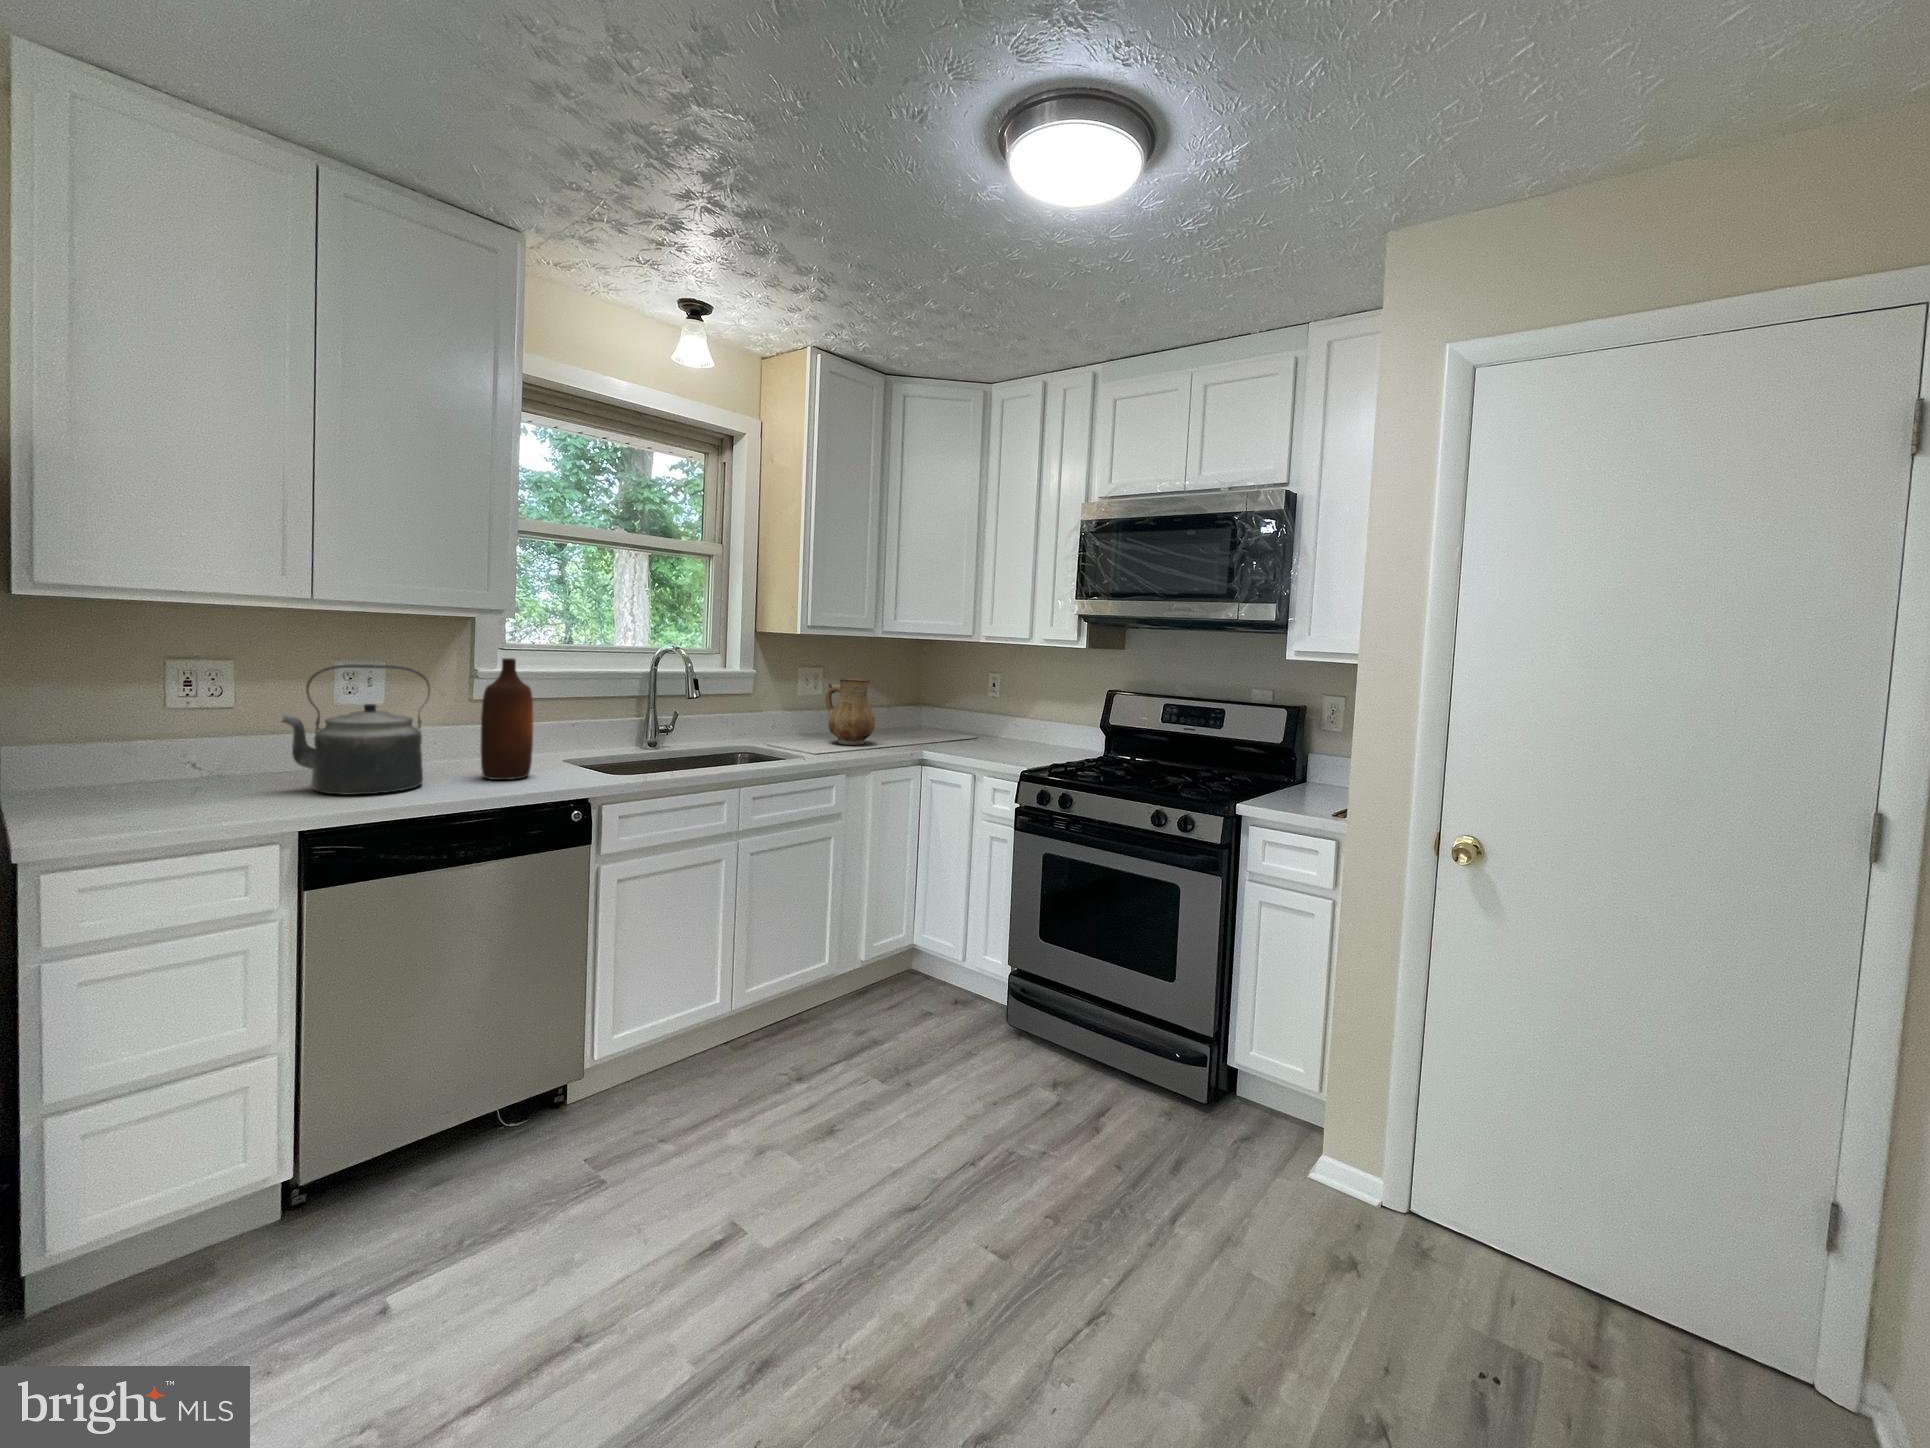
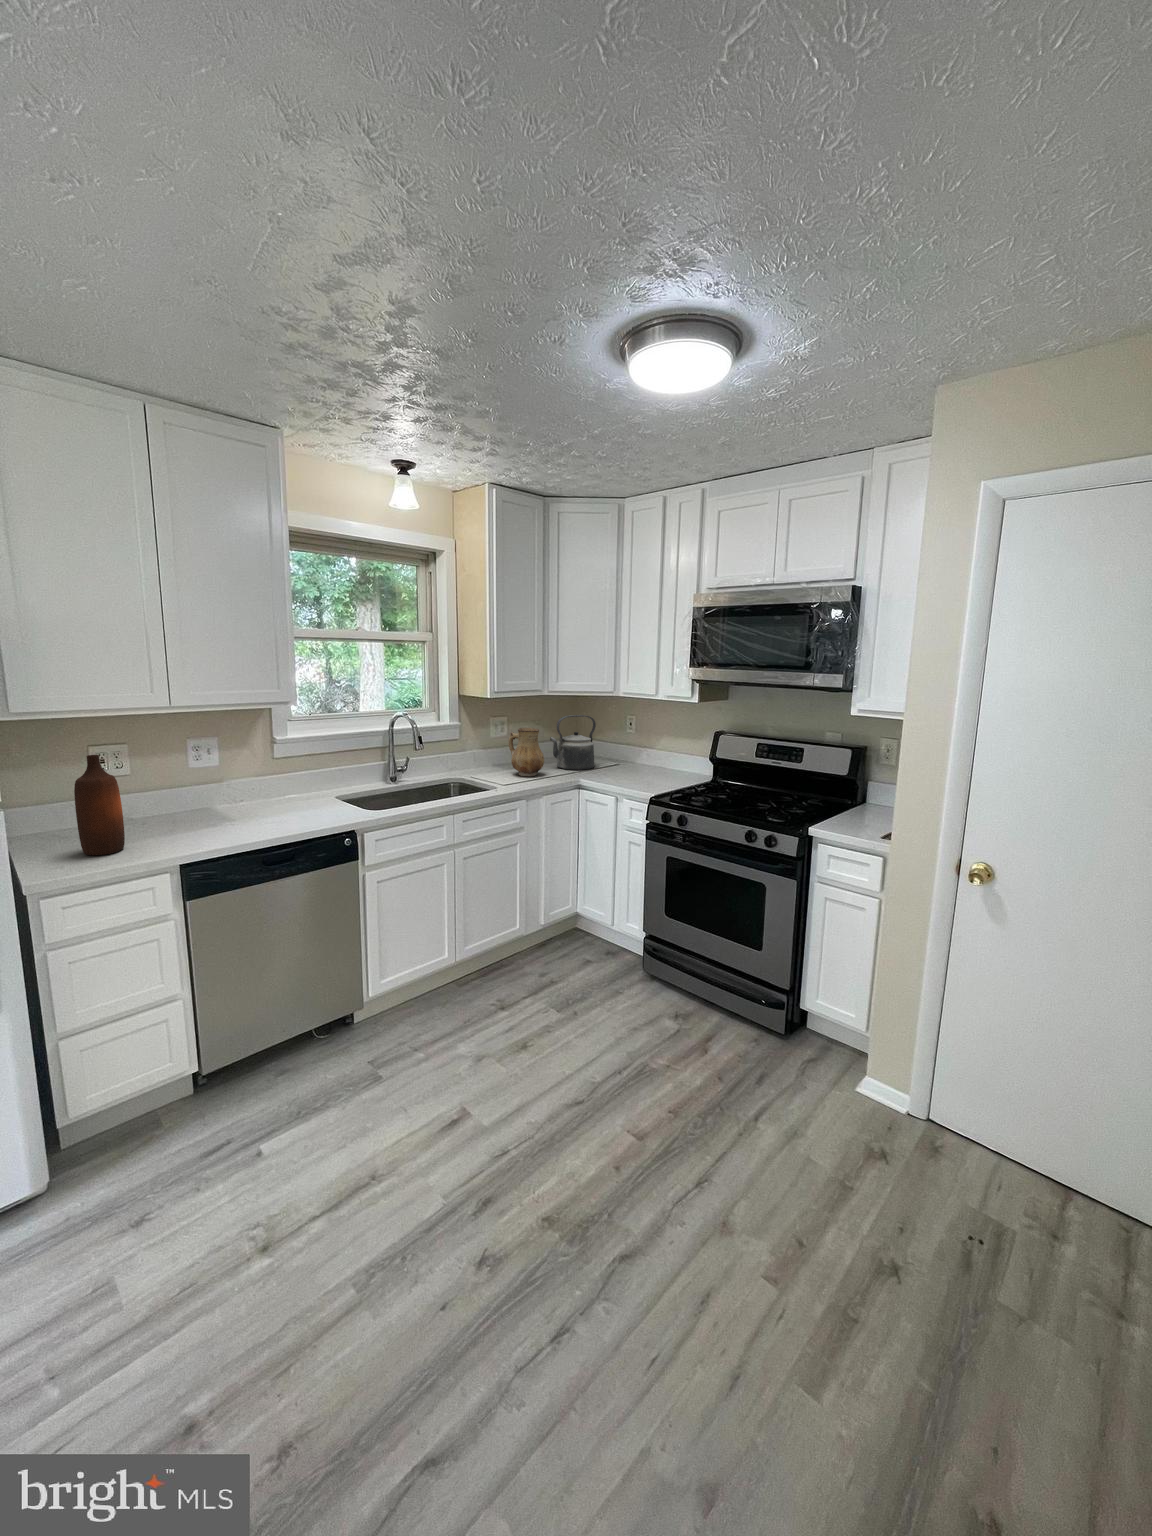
bottle: present [481,658,533,780] -> present [74,755,125,855]
kettle: present [282,664,430,795] -> present [550,715,596,770]

